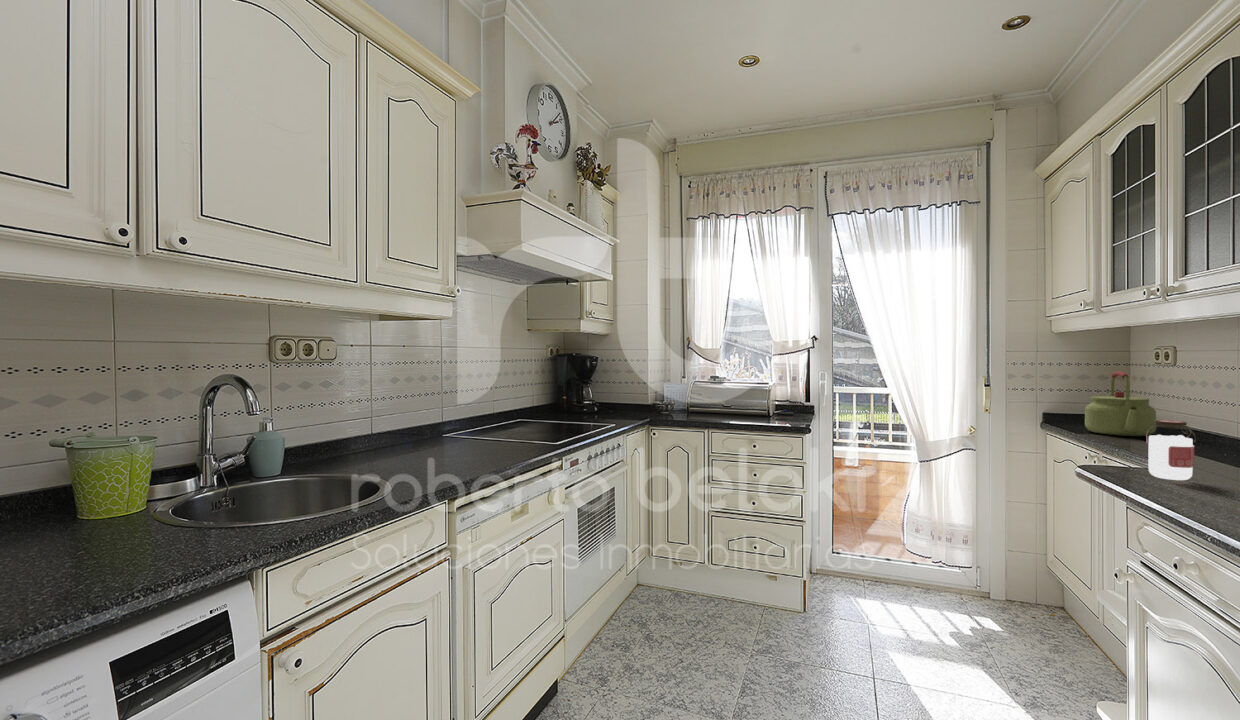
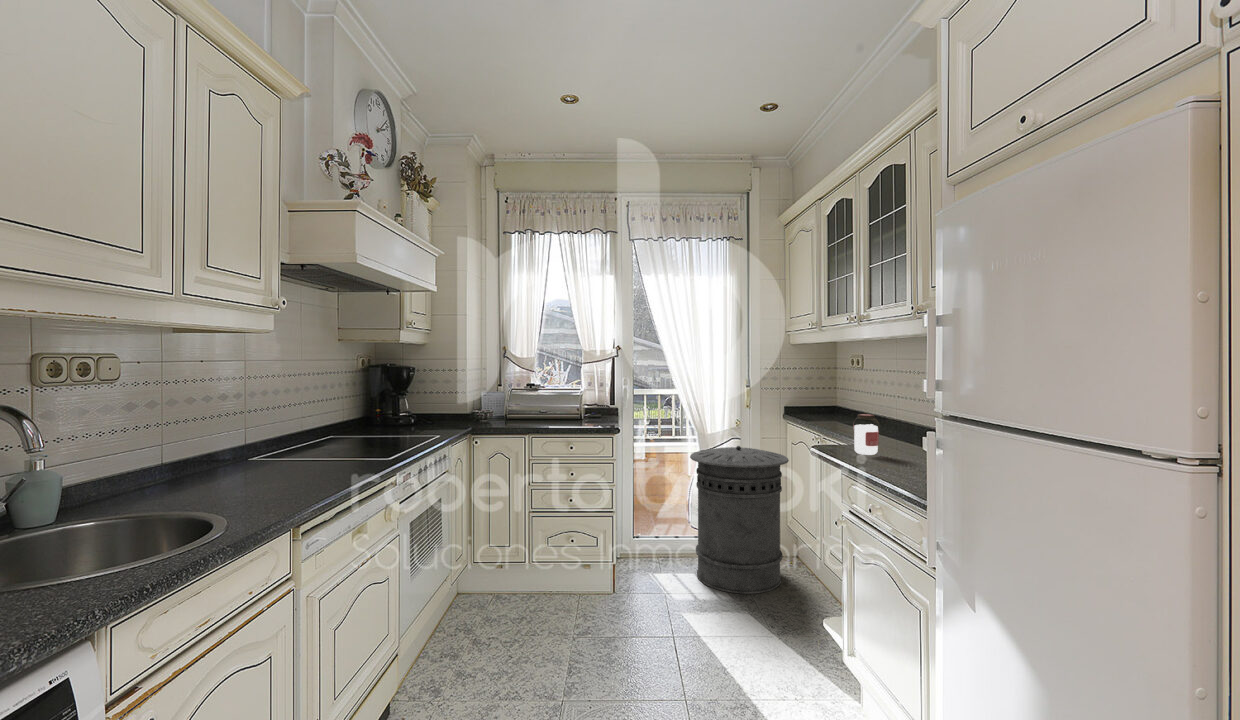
kettle: present [1085,371,1156,436] -> none [812,377,854,424]
trash can: none [903,456,1046,646] -> present [690,446,789,594]

